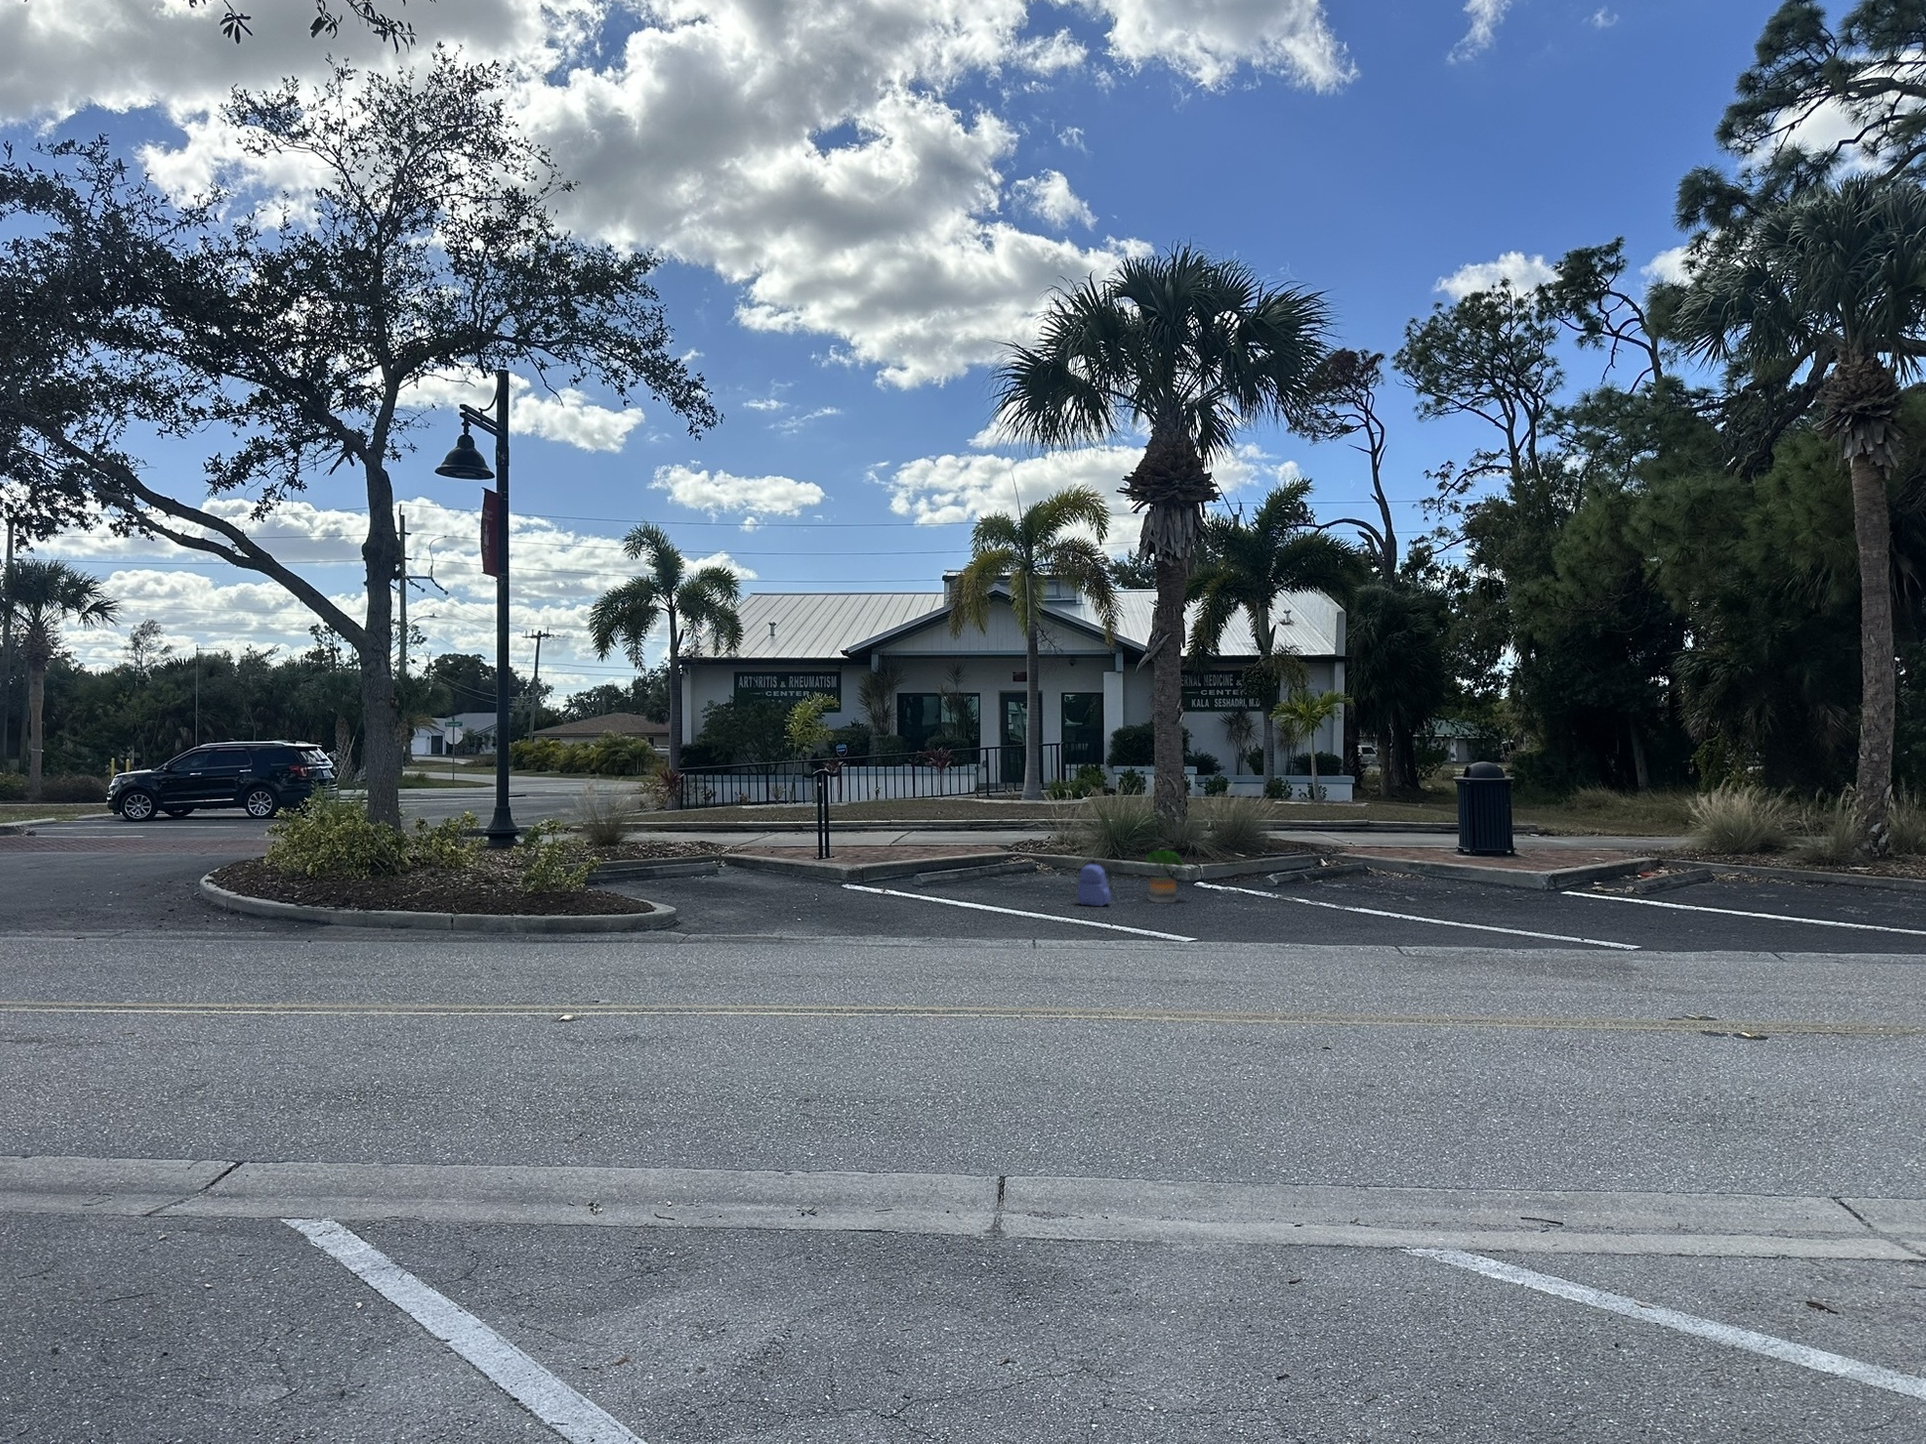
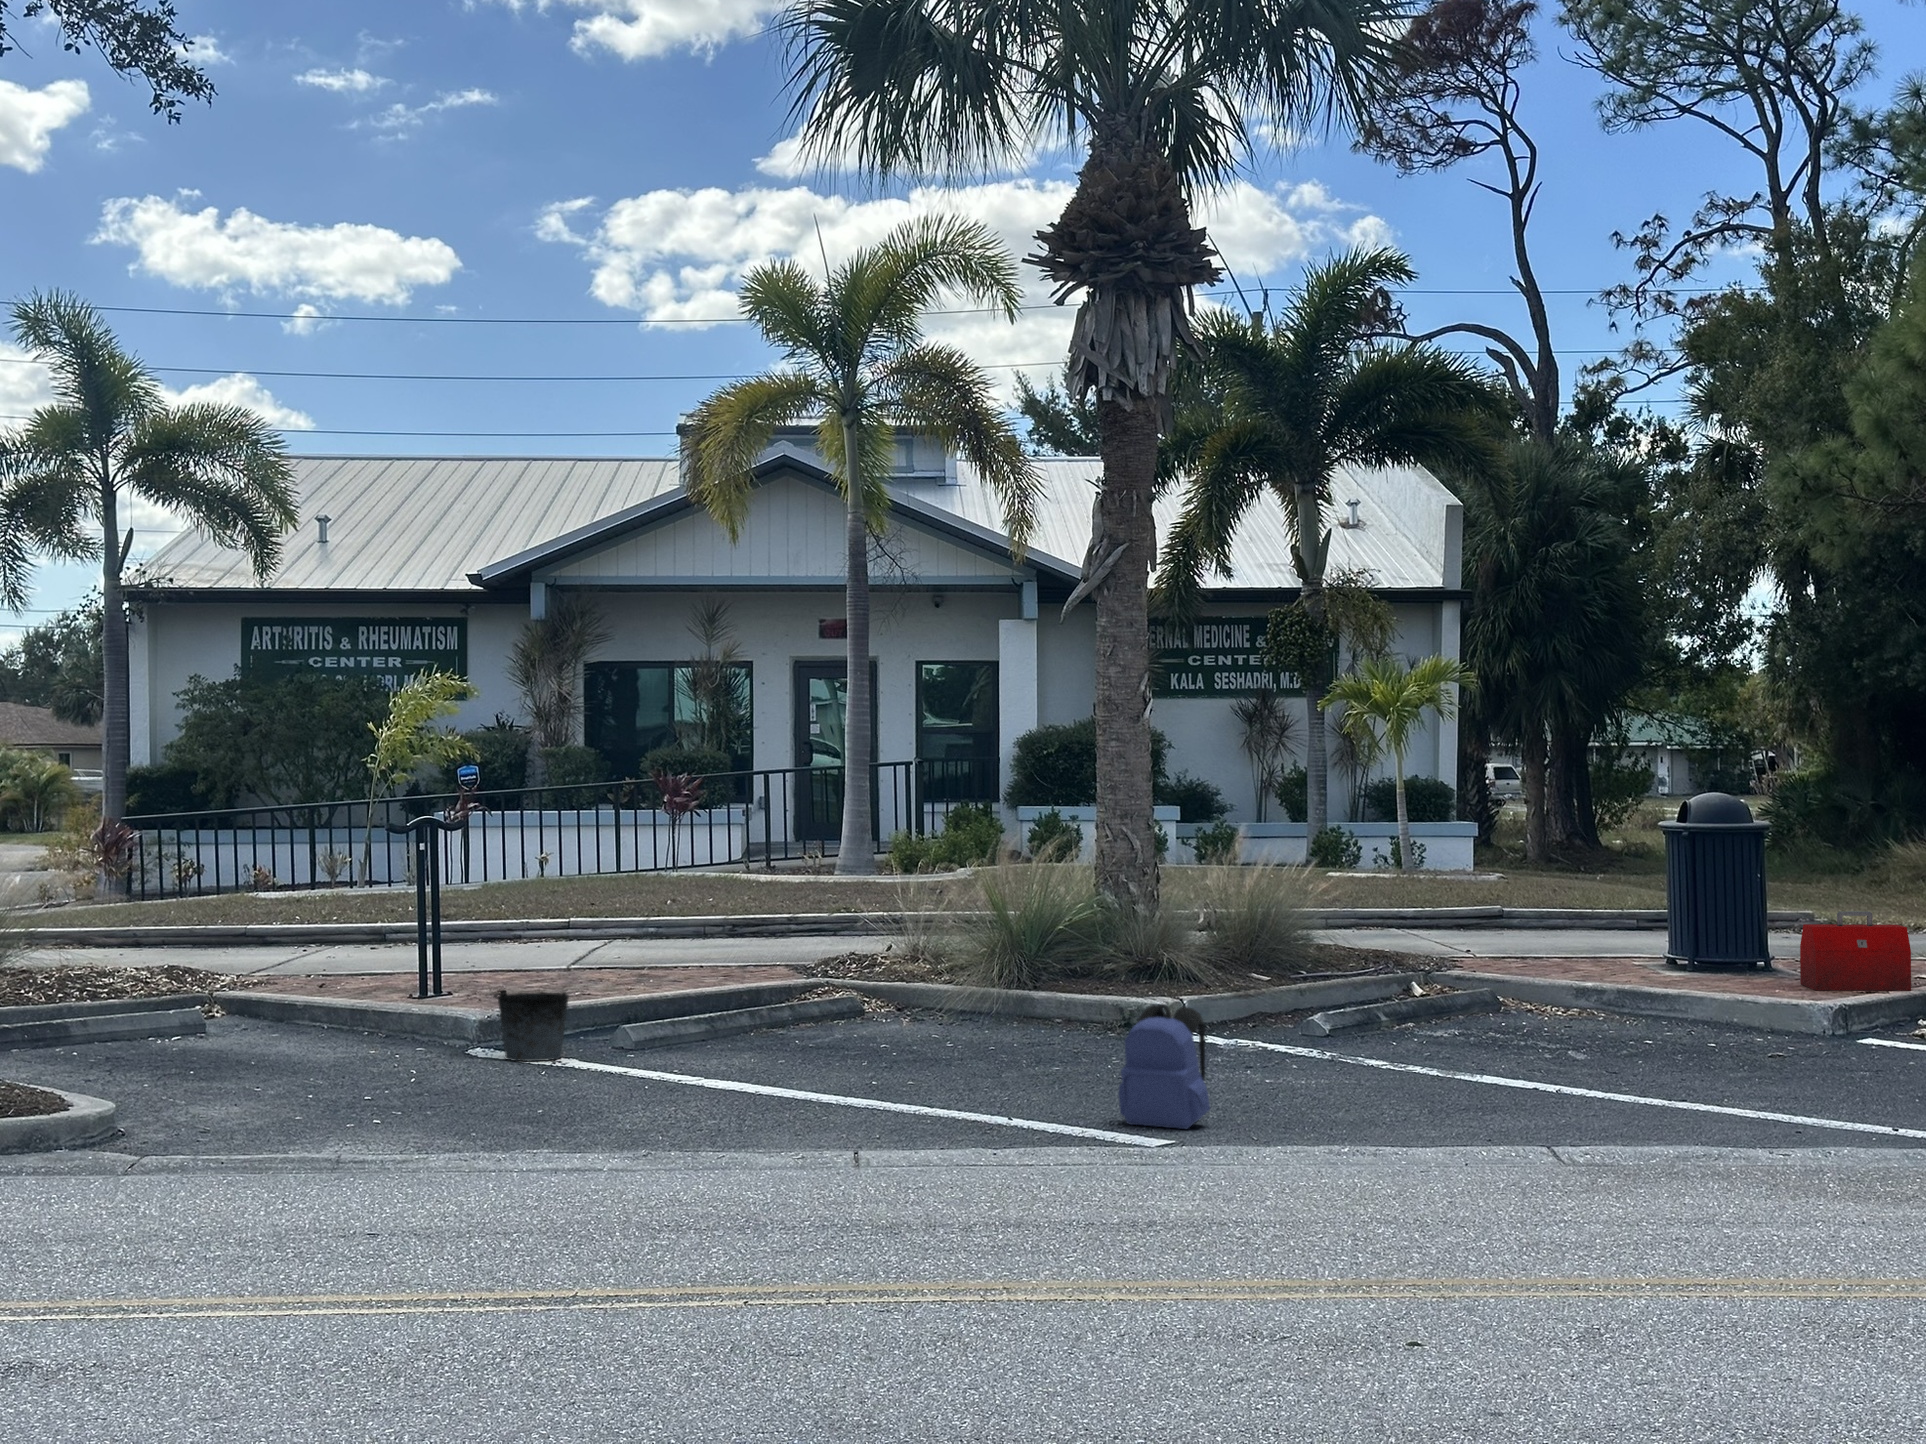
toolbox: none [1420,827,1467,863] -> present [1800,911,1911,991]
bucket: none [848,851,878,879] -> present [494,990,569,1061]
potted tree: present [1147,851,1183,903] -> none [1284,974,1390,1115]

